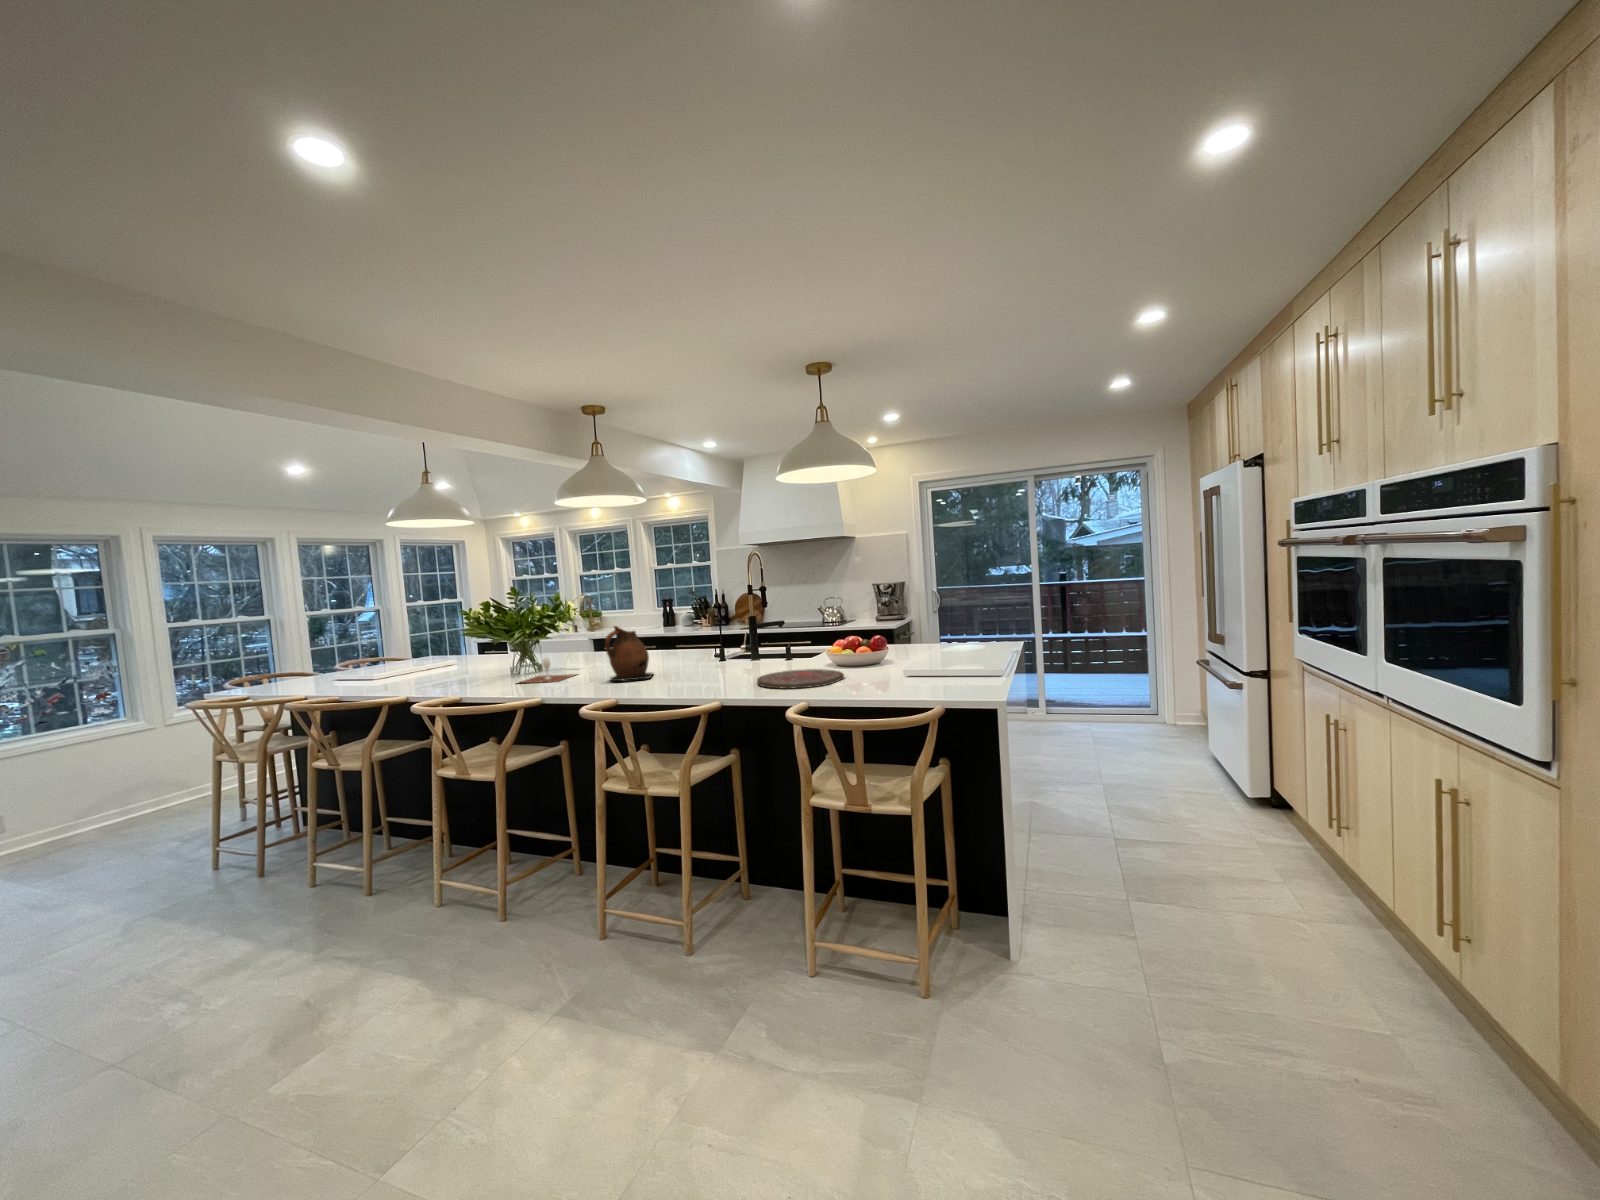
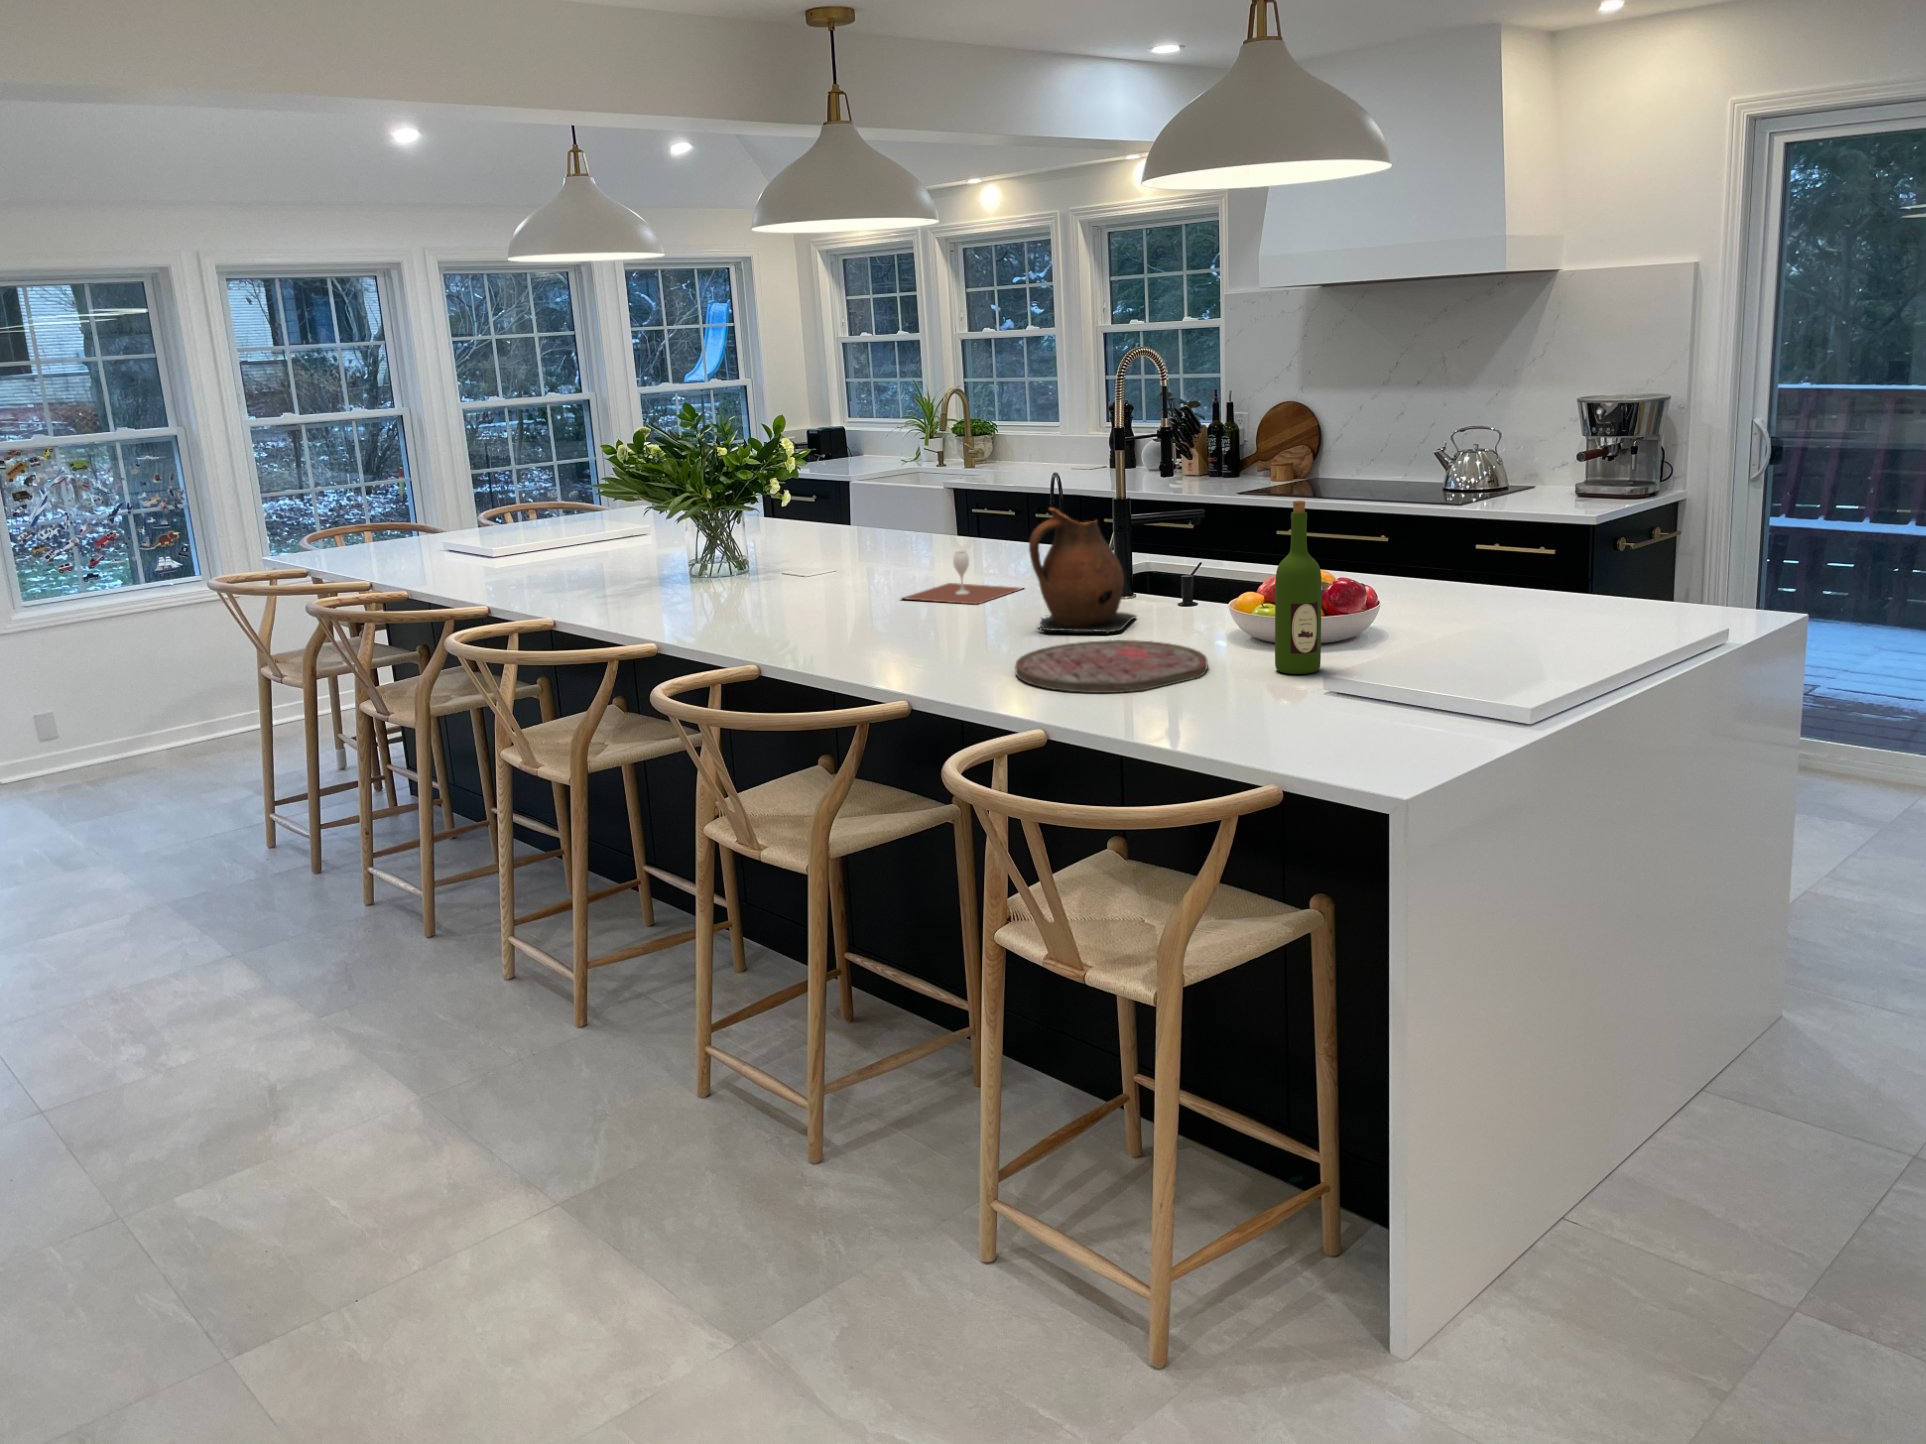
wine bottle: none [869,599,890,673] -> present [1275,501,1322,674]
ceramic pitcher: present [605,626,653,681] -> present [1029,508,1137,634]
wine glass: present [519,658,575,683] -> present [903,551,1022,605]

